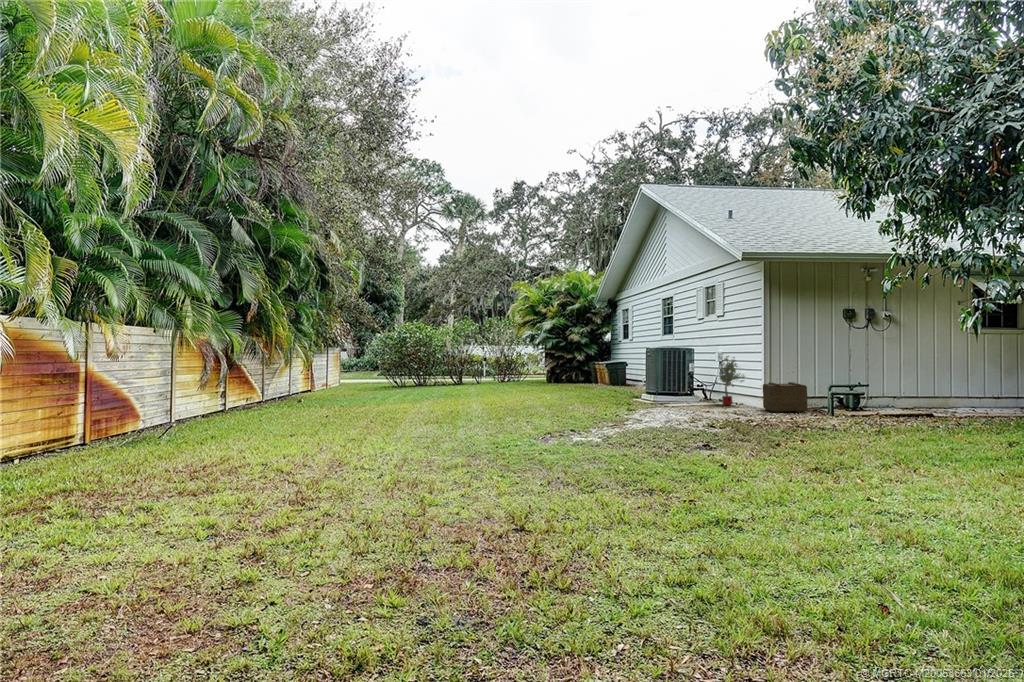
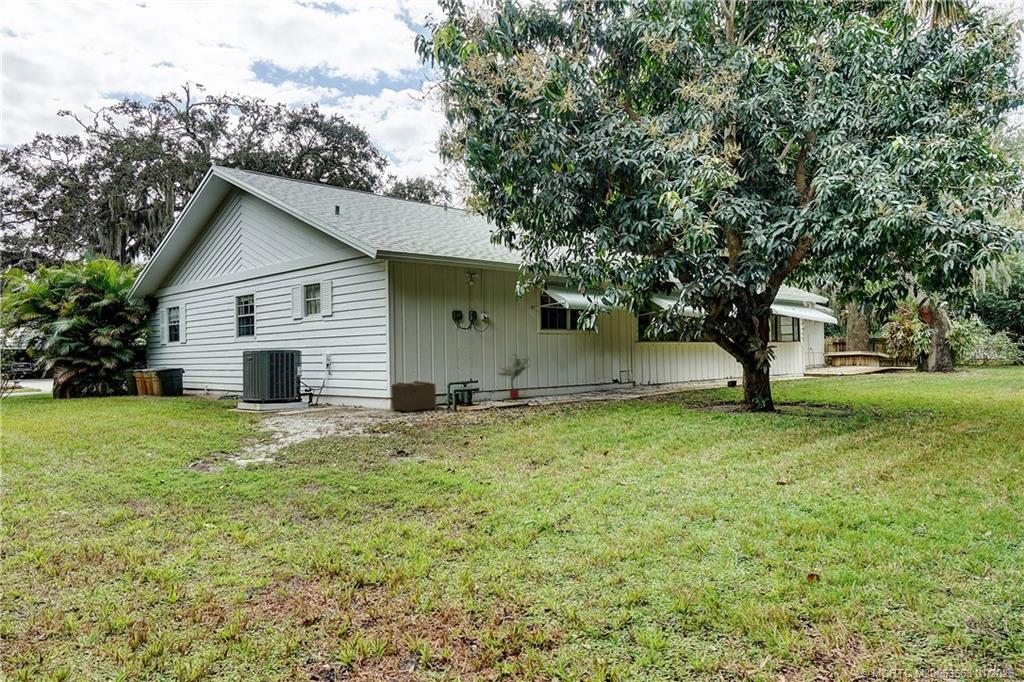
potted tree: present [719,356,745,406] -> present [498,352,529,399]

